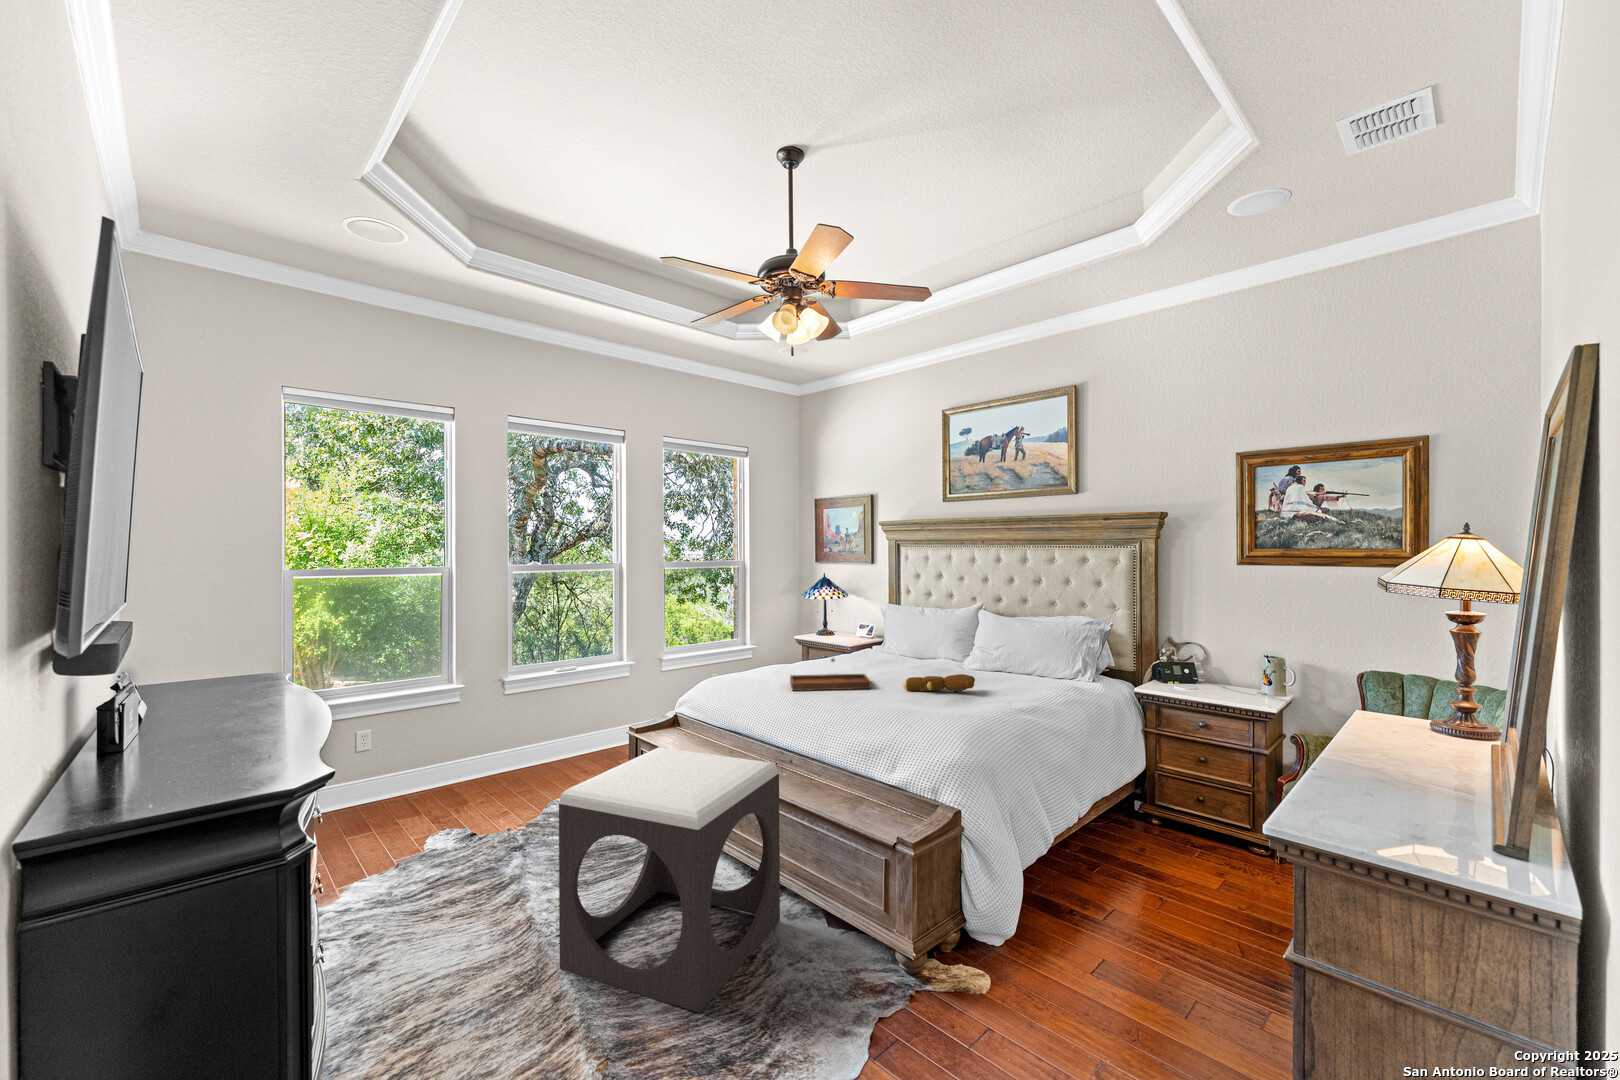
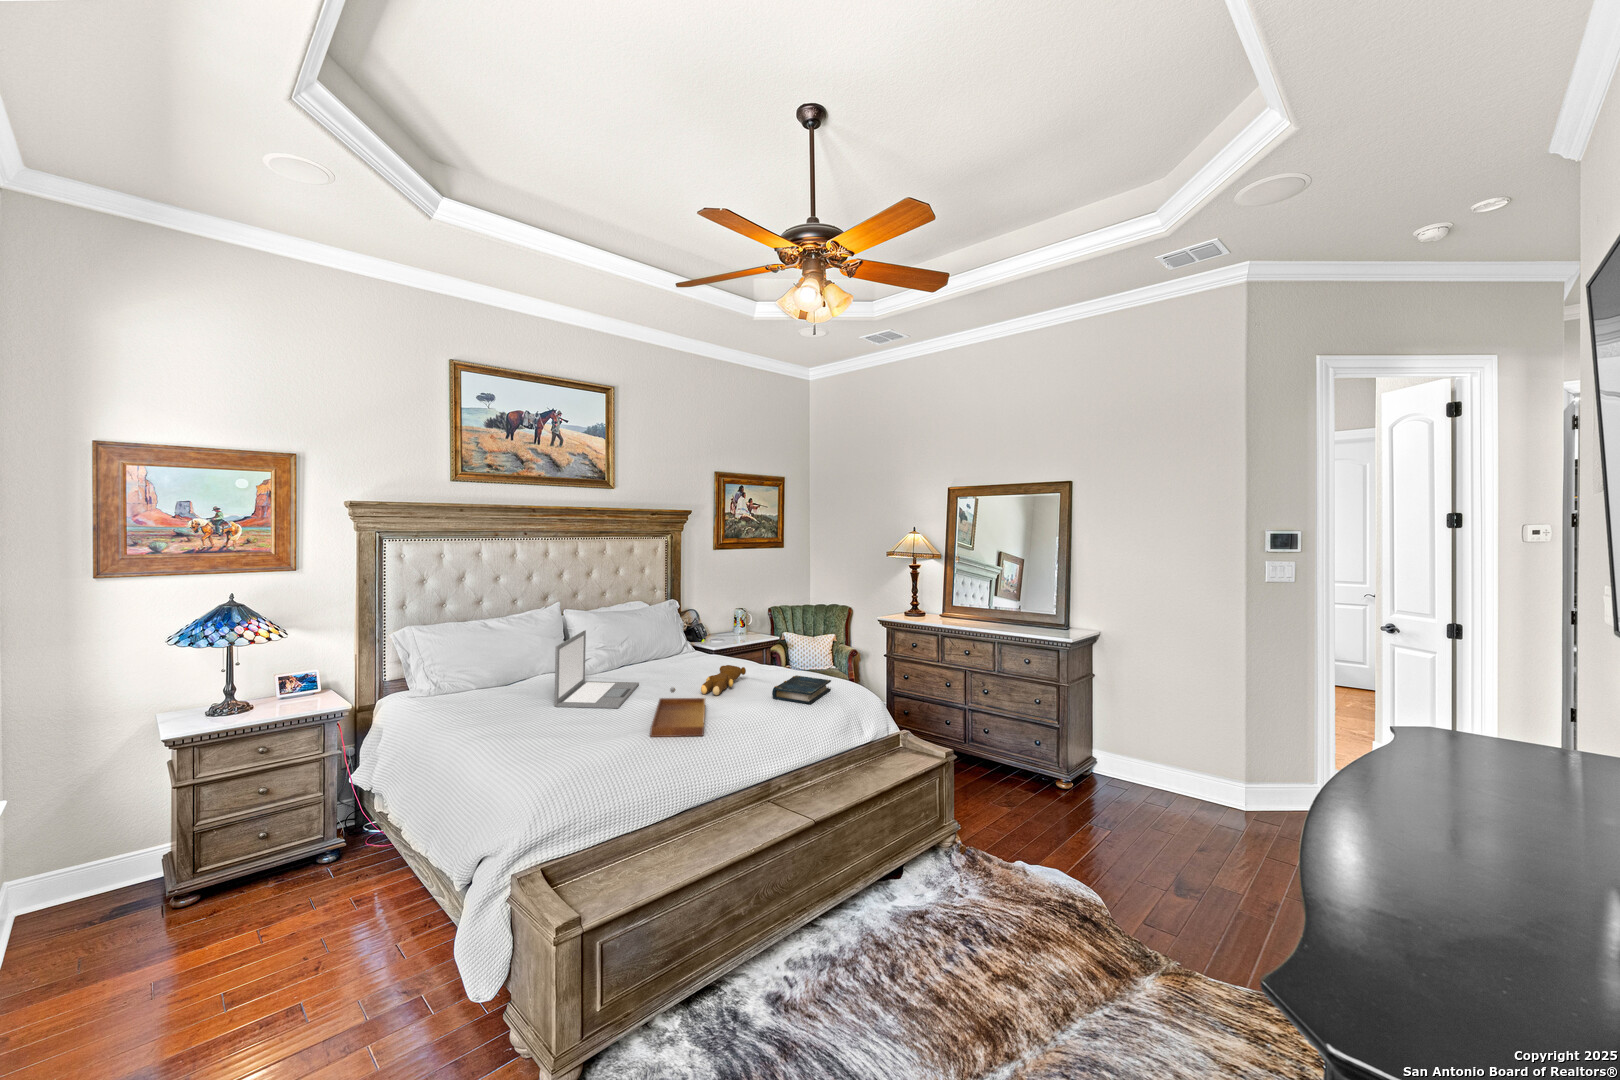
laptop: none [853,619,926,674] -> present [555,630,639,708]
book: none [894,692,970,721] -> present [772,675,831,704]
footstool: present [559,747,780,1013] -> none [881,762,1067,1047]

